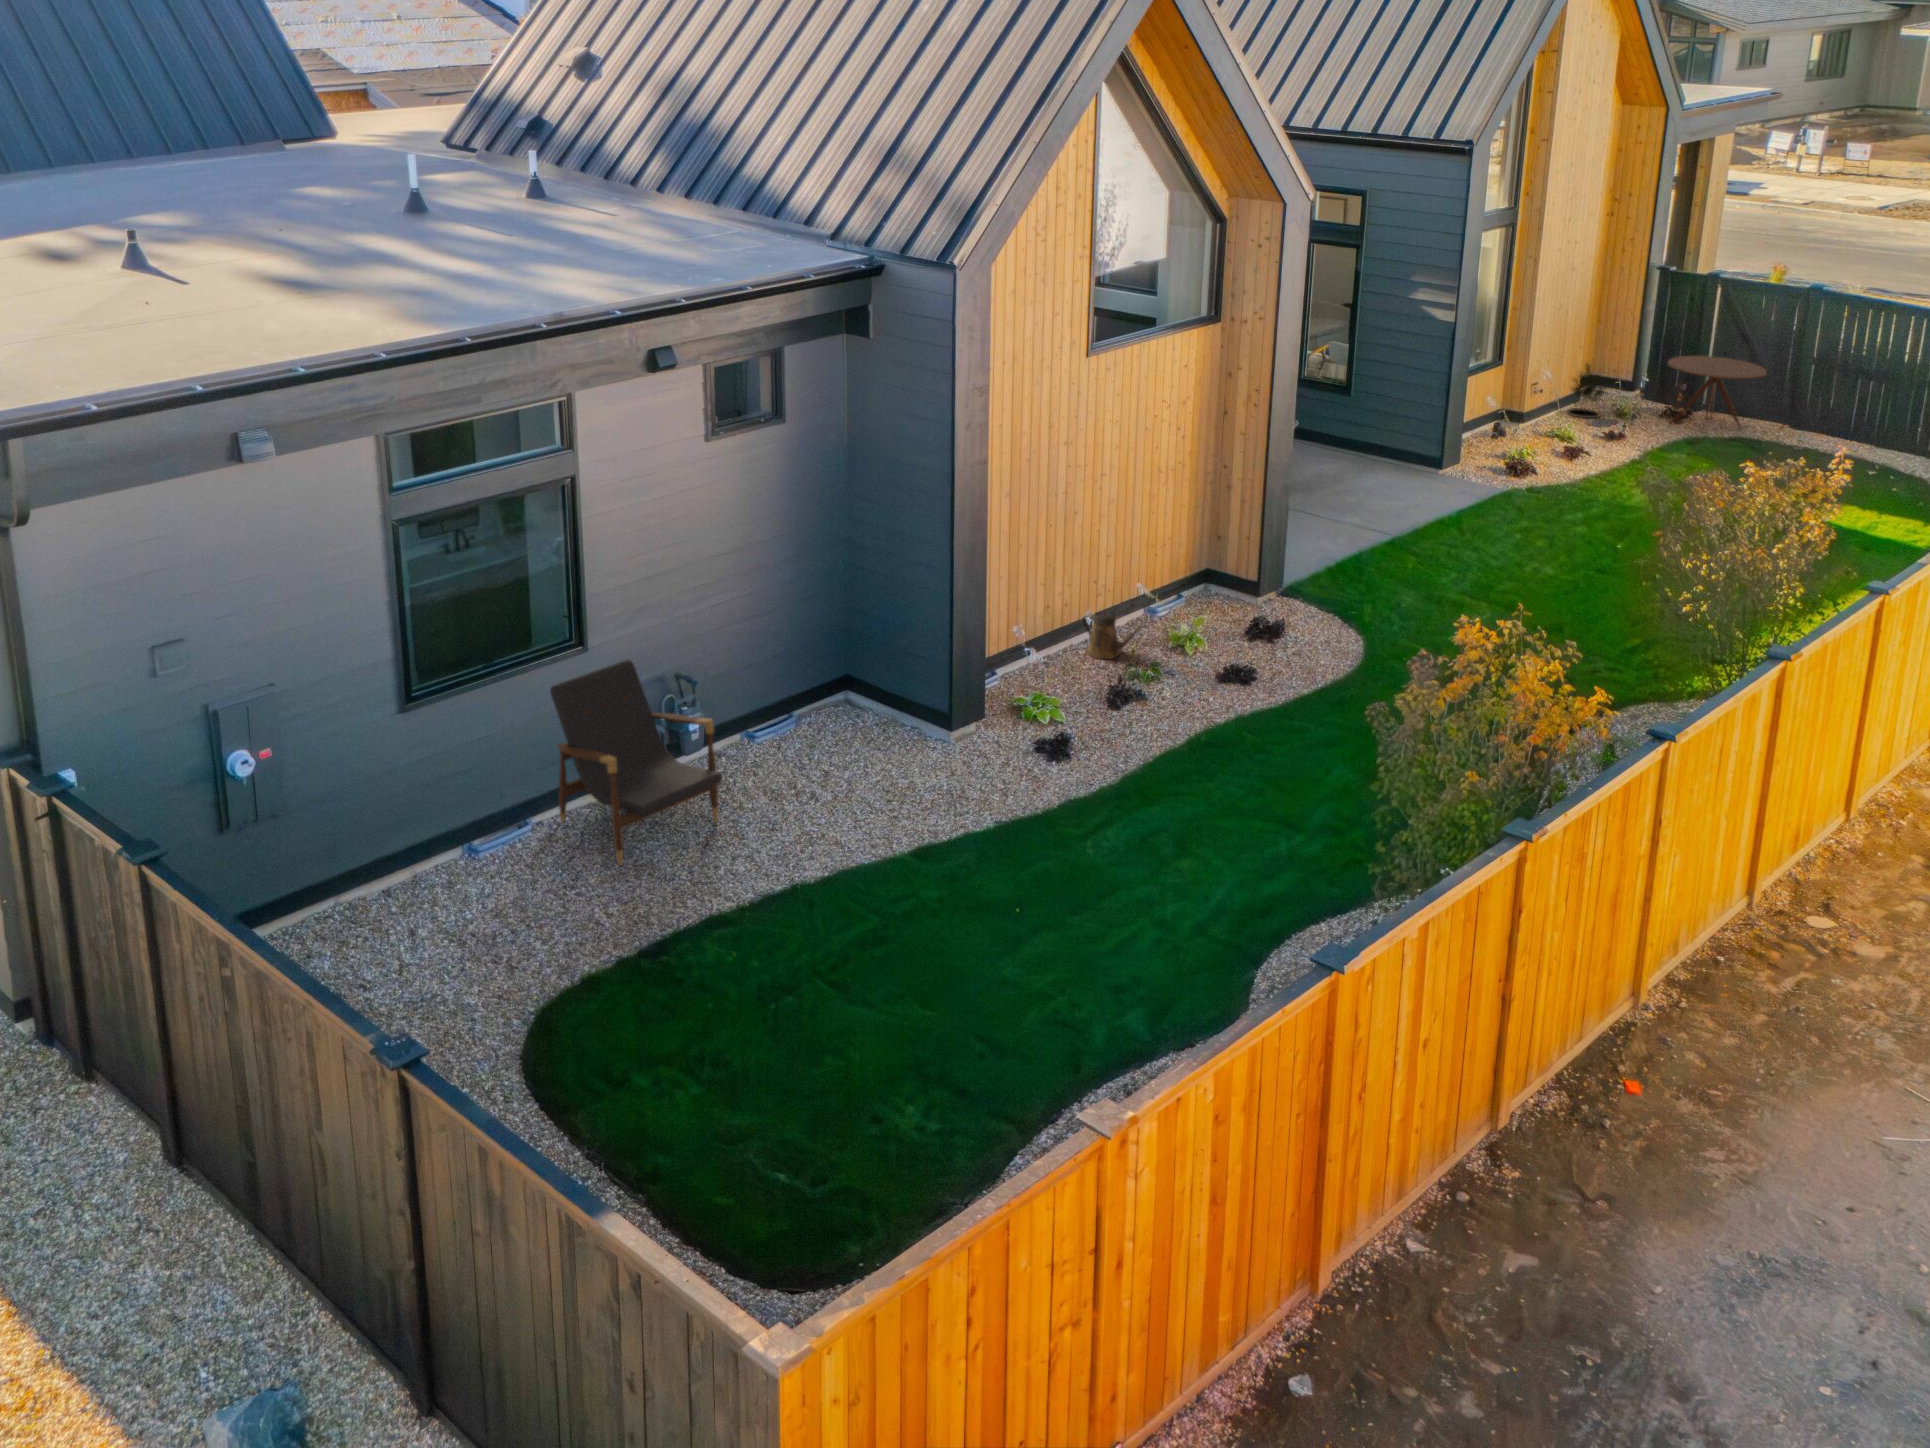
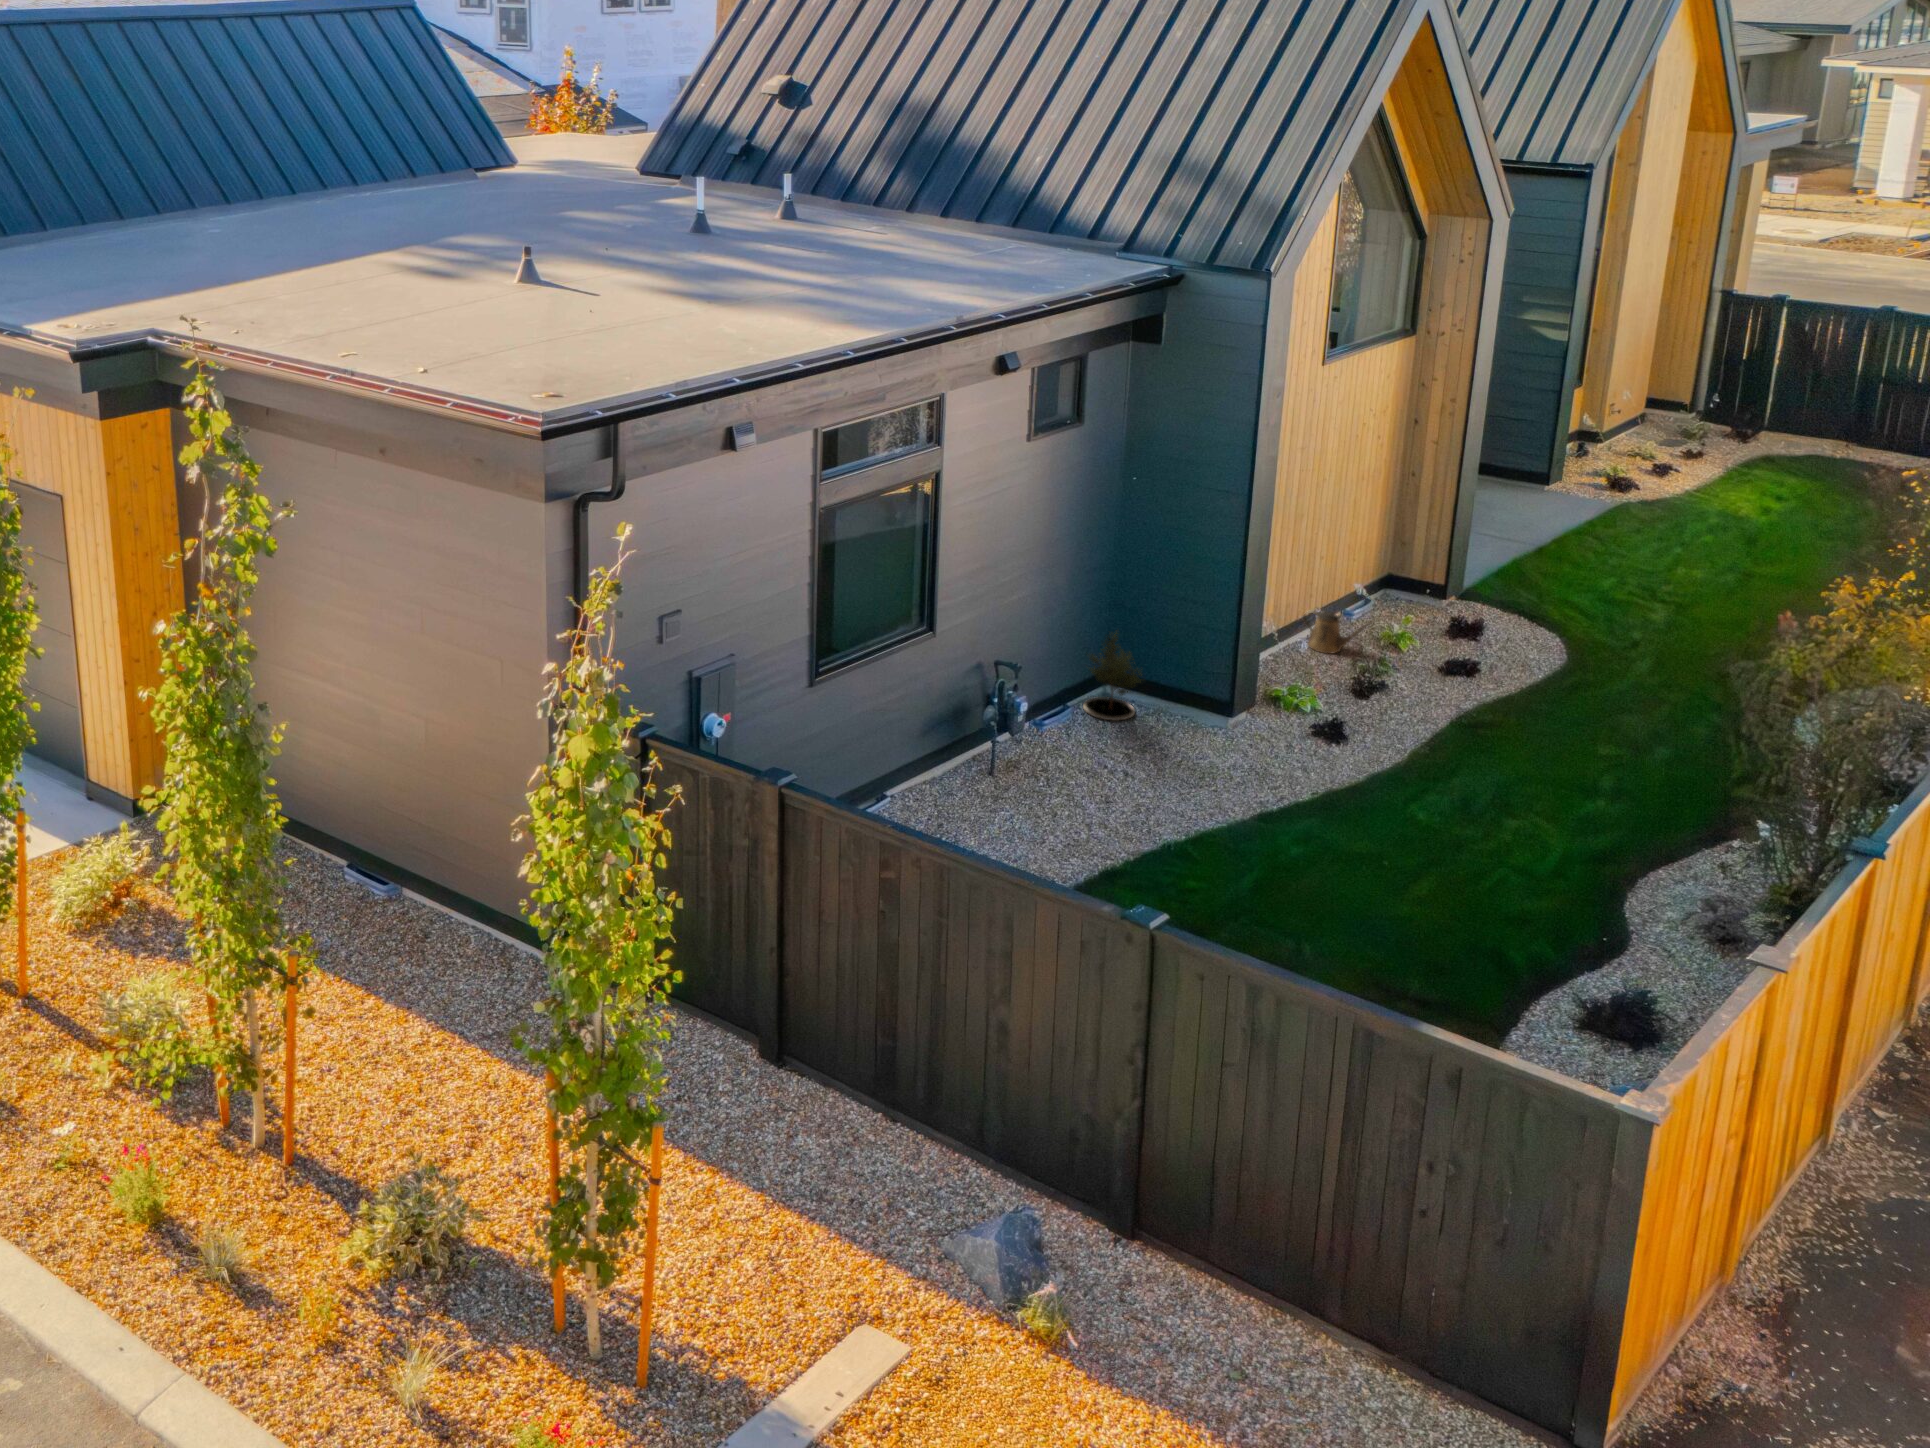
round table: present [1668,356,1767,431] -> none [1734,372,1835,445]
potted tree: present [1567,364,1606,418] -> present [1083,632,1142,721]
lounge chair: present [550,660,723,866] -> none [911,647,1075,840]

